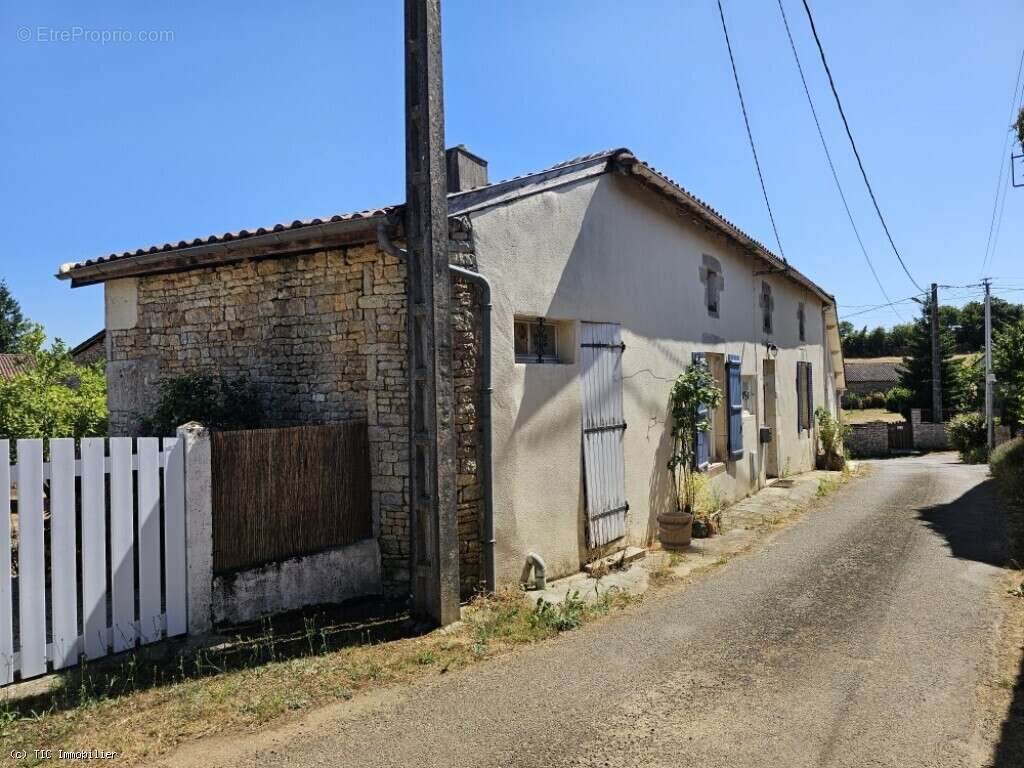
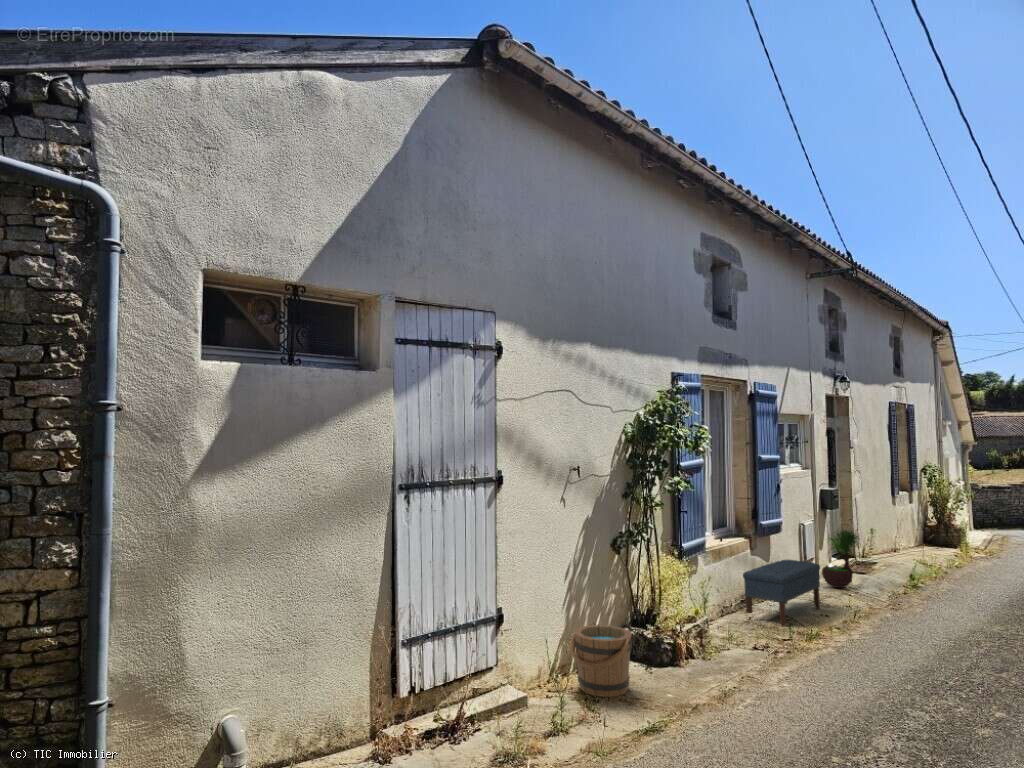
potted tree: none [762,452,788,496] -> present [822,530,858,588]
bench: none [726,476,769,516] -> present [743,560,820,627]

